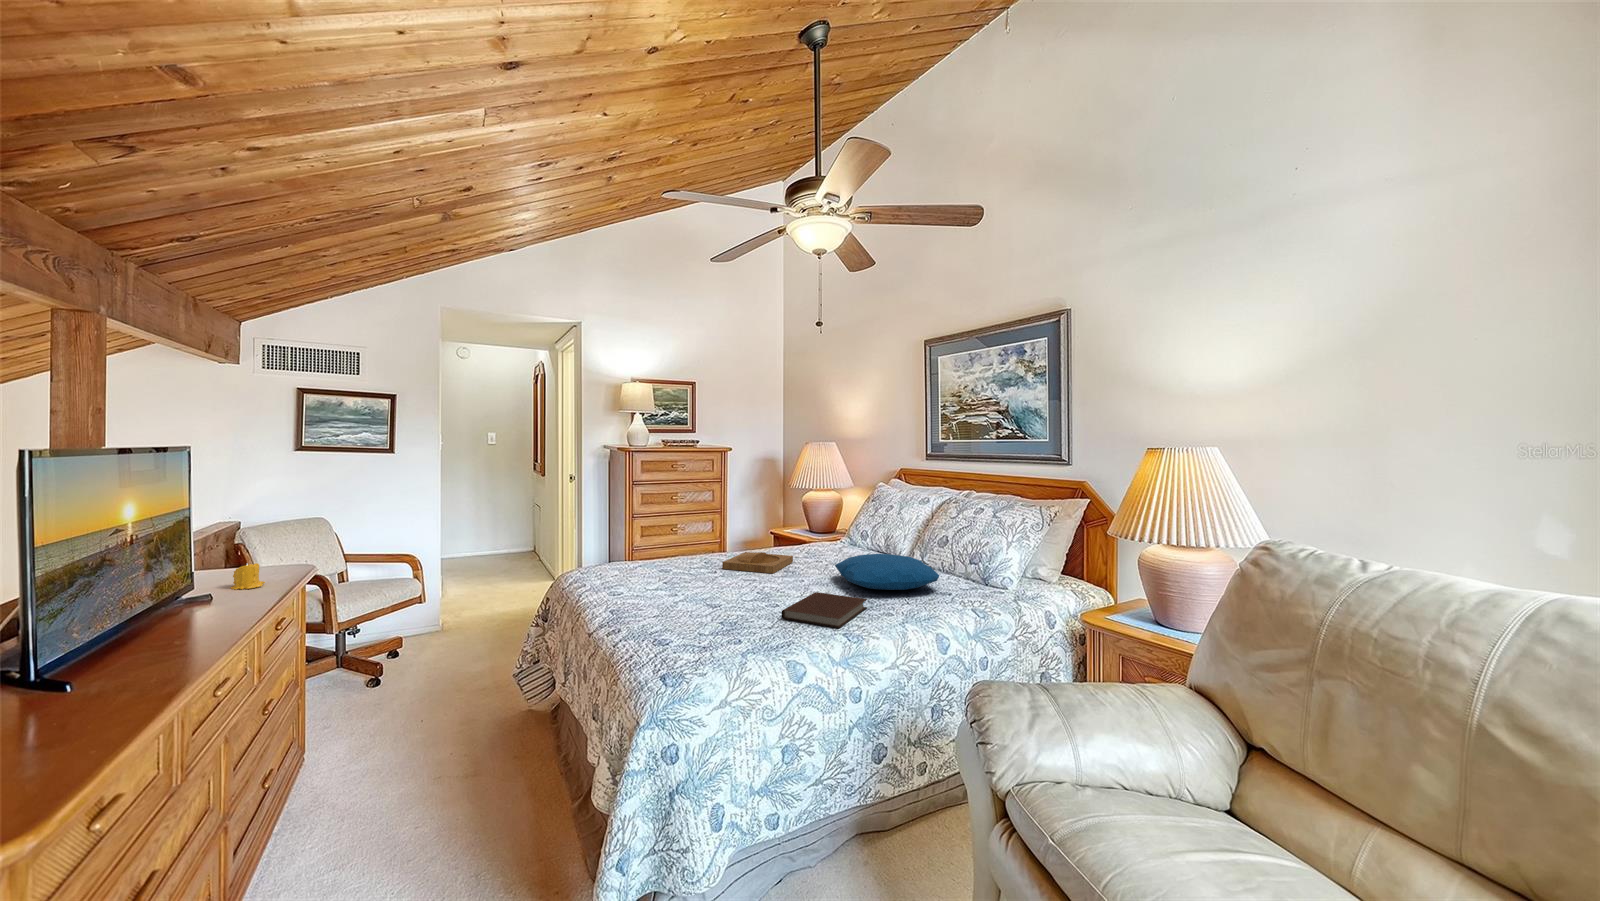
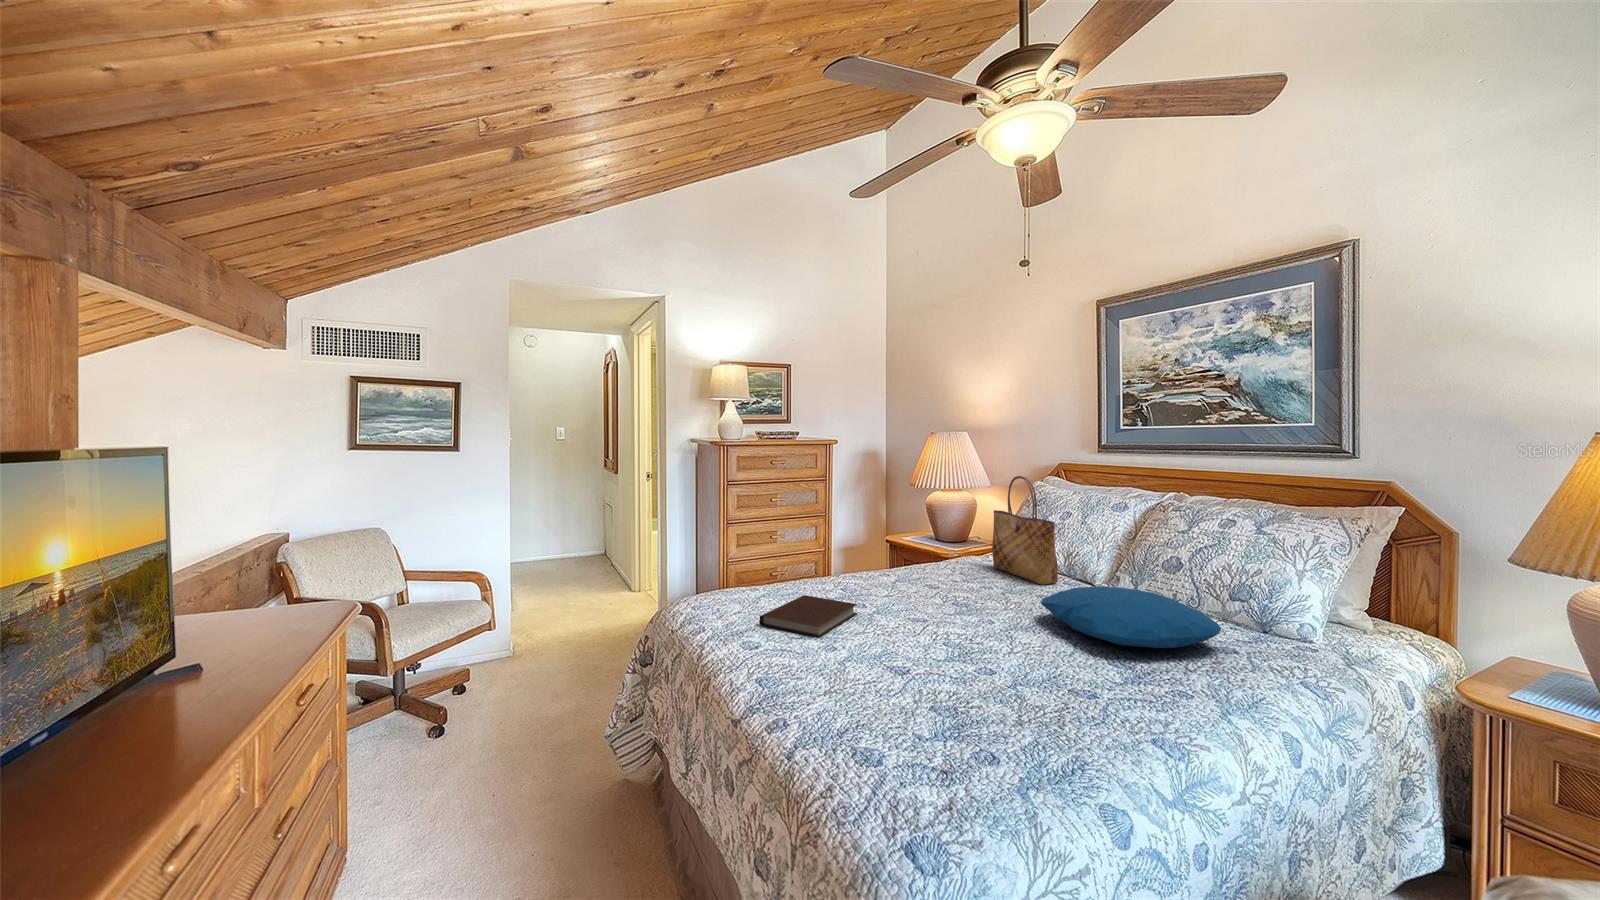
tote bag: none [832,476,871,558] -> present [992,476,1058,585]
tray: present [722,552,793,573] -> none [873,576,960,611]
candle: present [231,563,265,590] -> none [240,605,289,644]
notebook: present [782,592,867,628] -> present [760,595,857,637]

